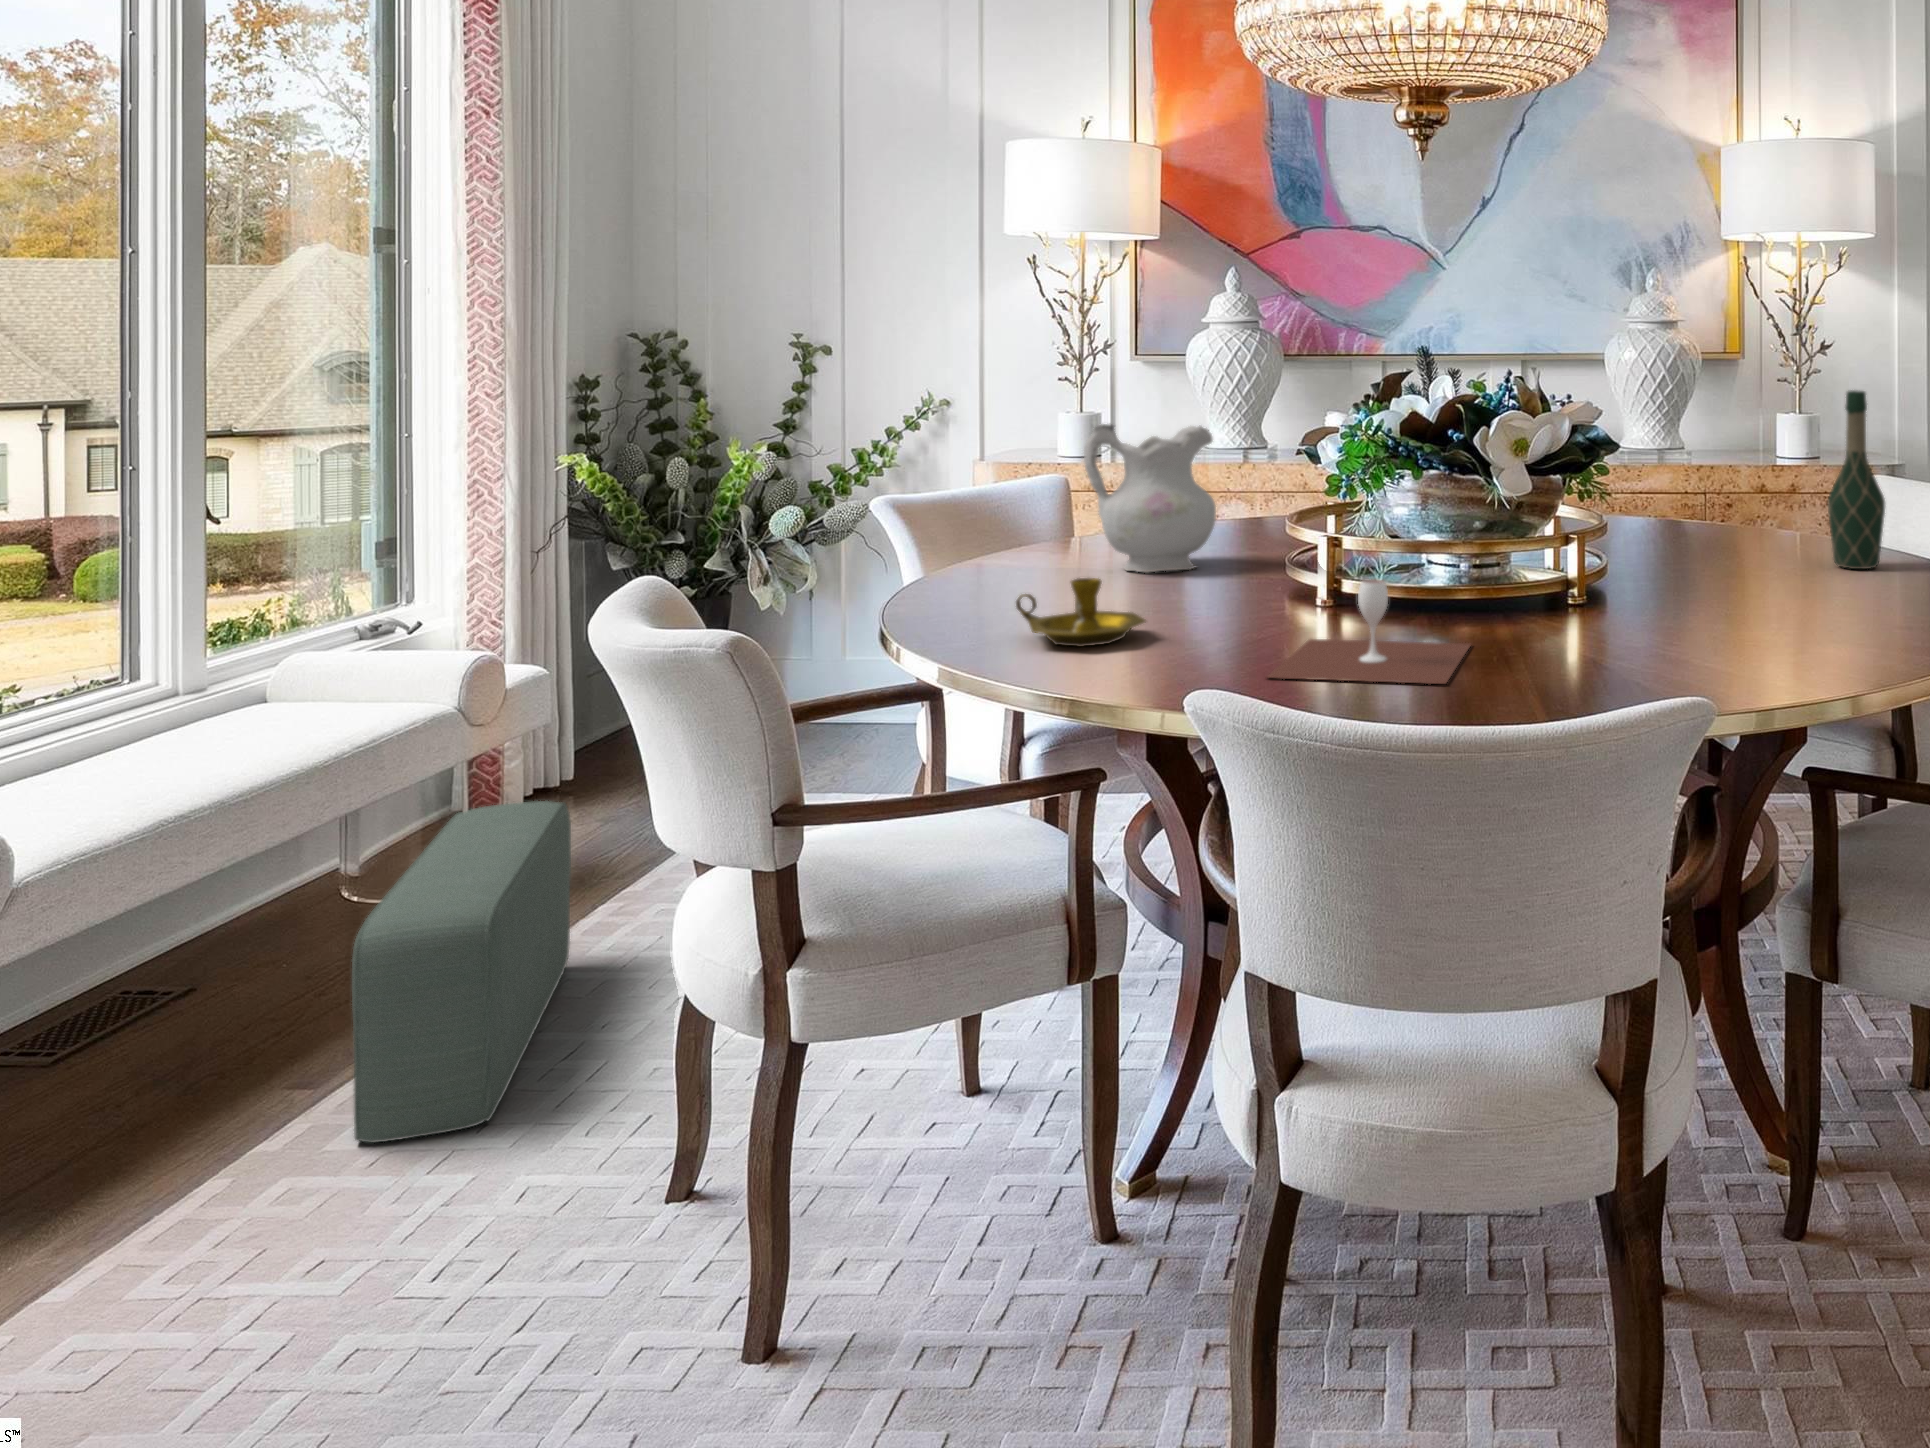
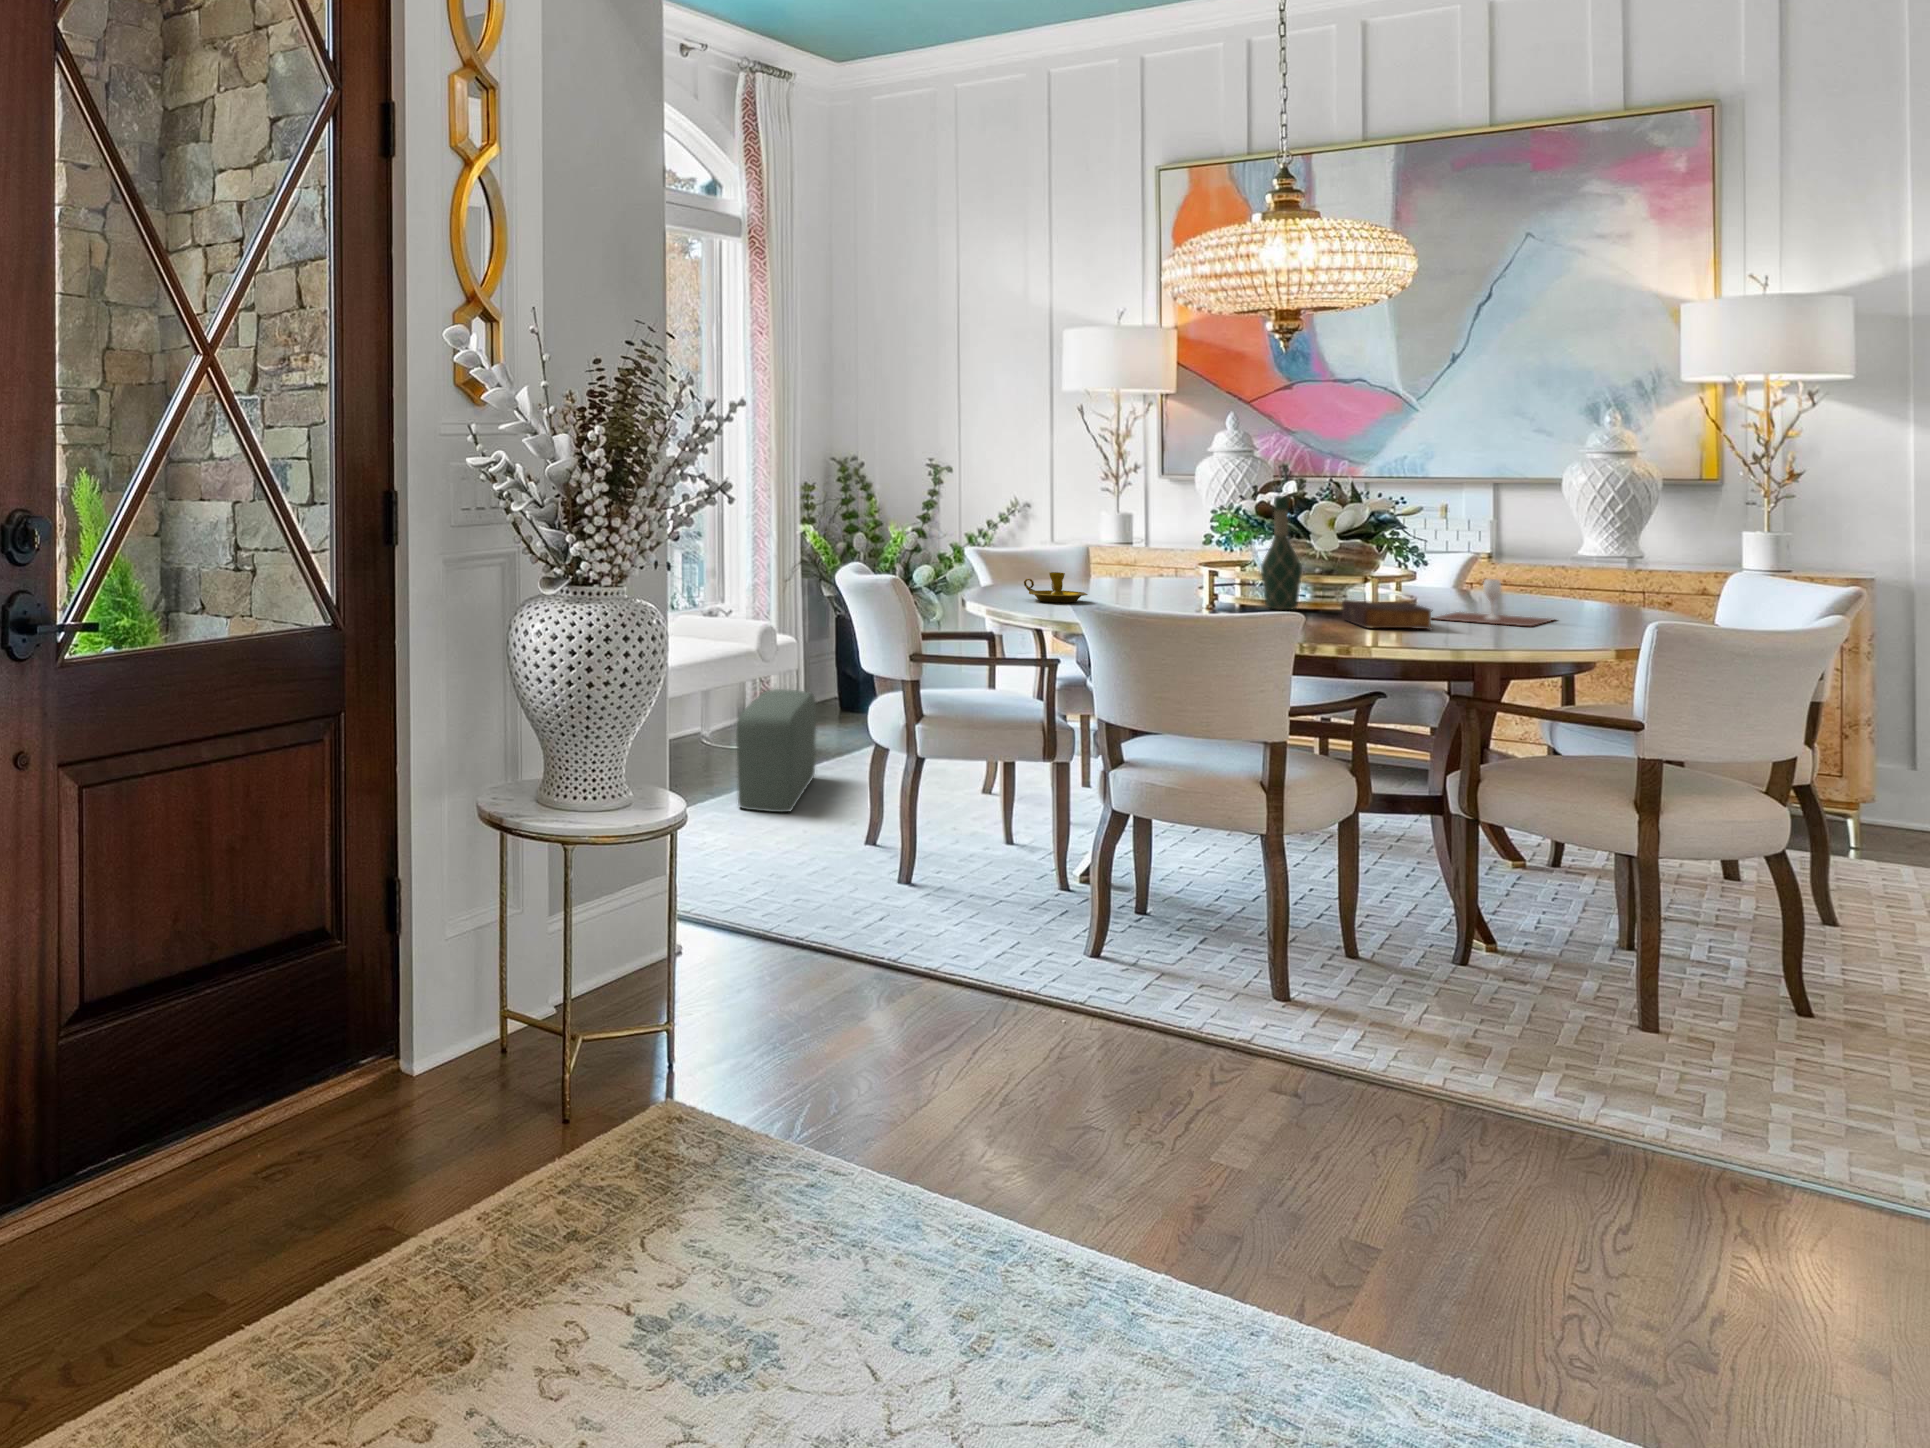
wine bottle: present [1828,390,1885,569] -> present [1261,496,1302,610]
ceramic pitcher: present [1084,424,1216,572] -> none [1075,505,1153,587]
wine glass: present [1266,579,1470,684] -> present [1431,579,1555,626]
book: none [1607,595,1780,669] -> present [1342,600,1433,629]

